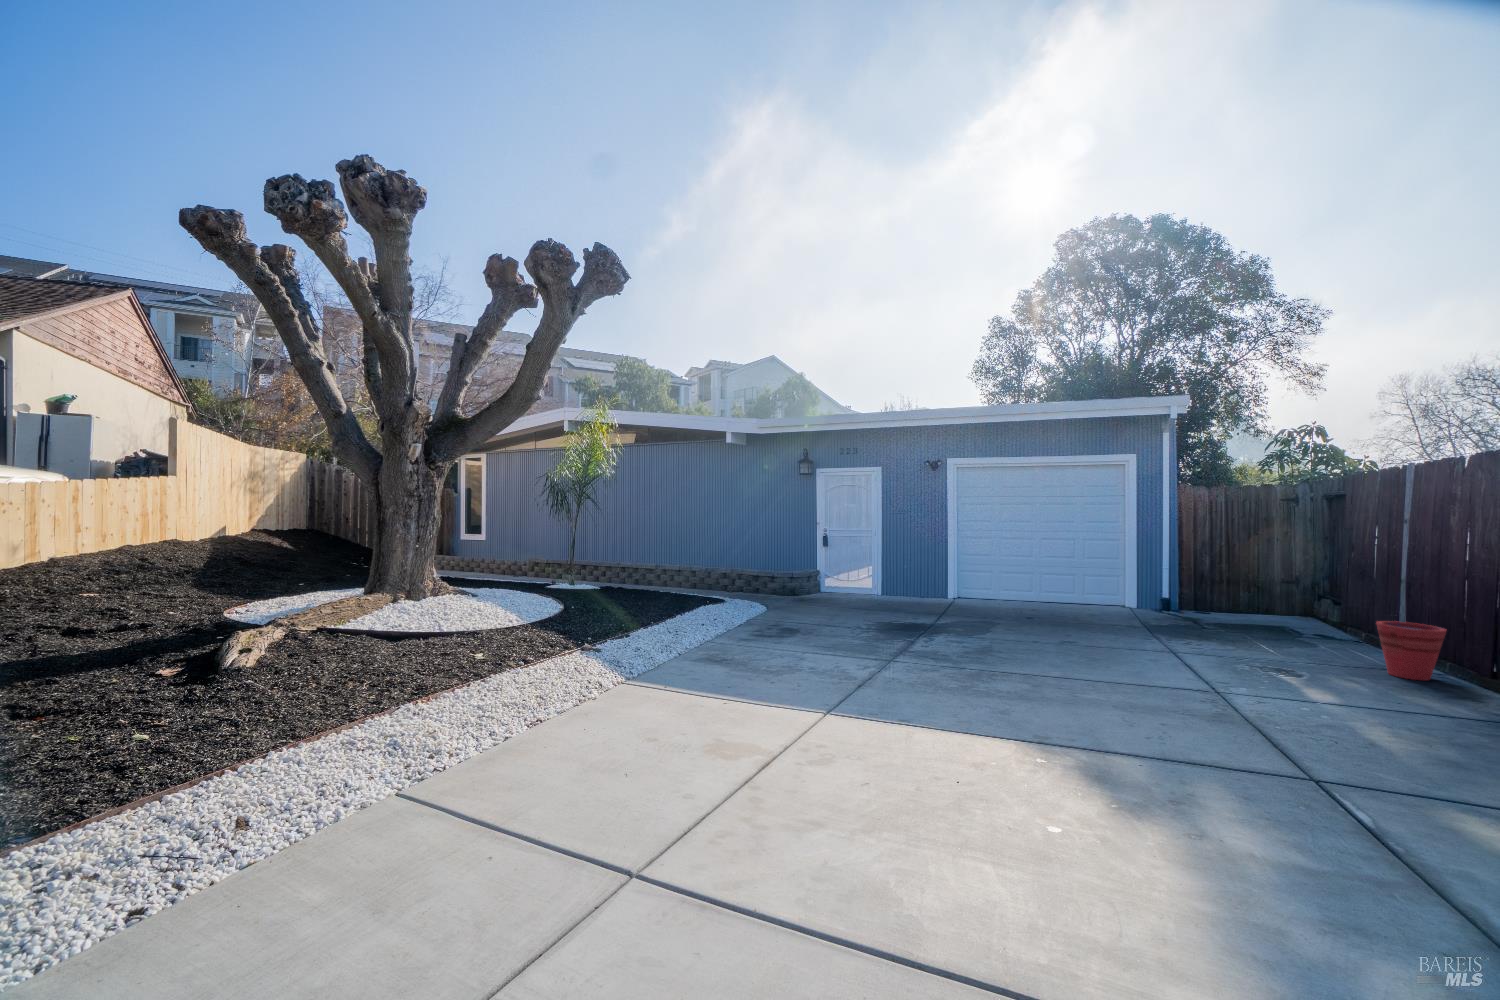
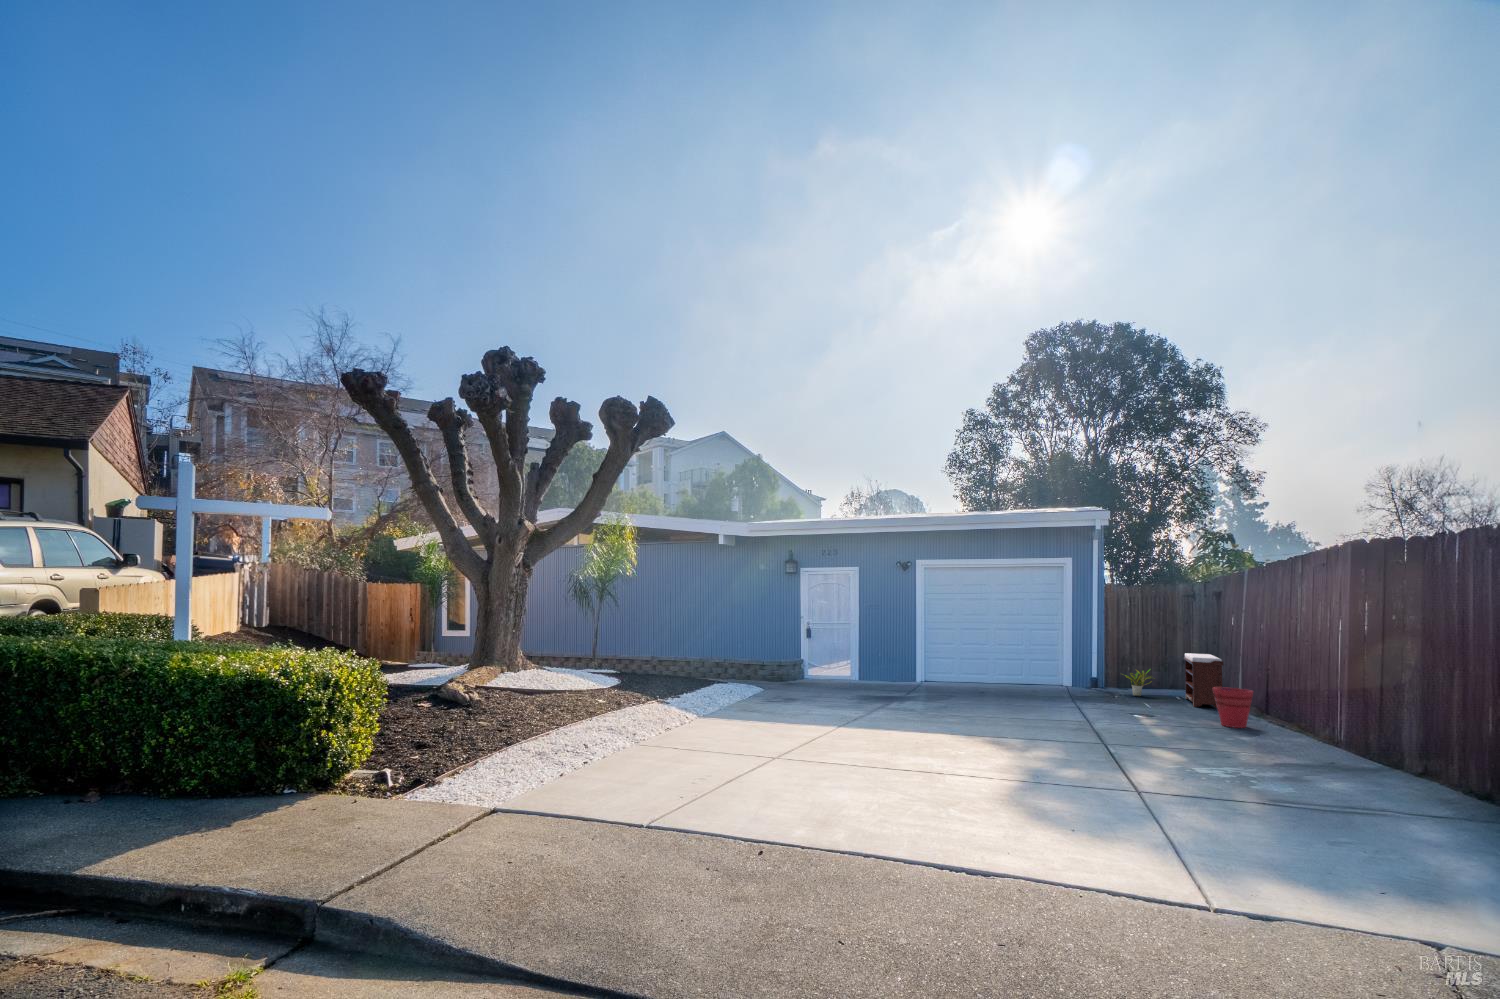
bench: none [1282,566,1355,639] -> present [1184,653,1224,708]
potted plant: none [1196,584,1243,616] -> present [1125,669,1155,696]

